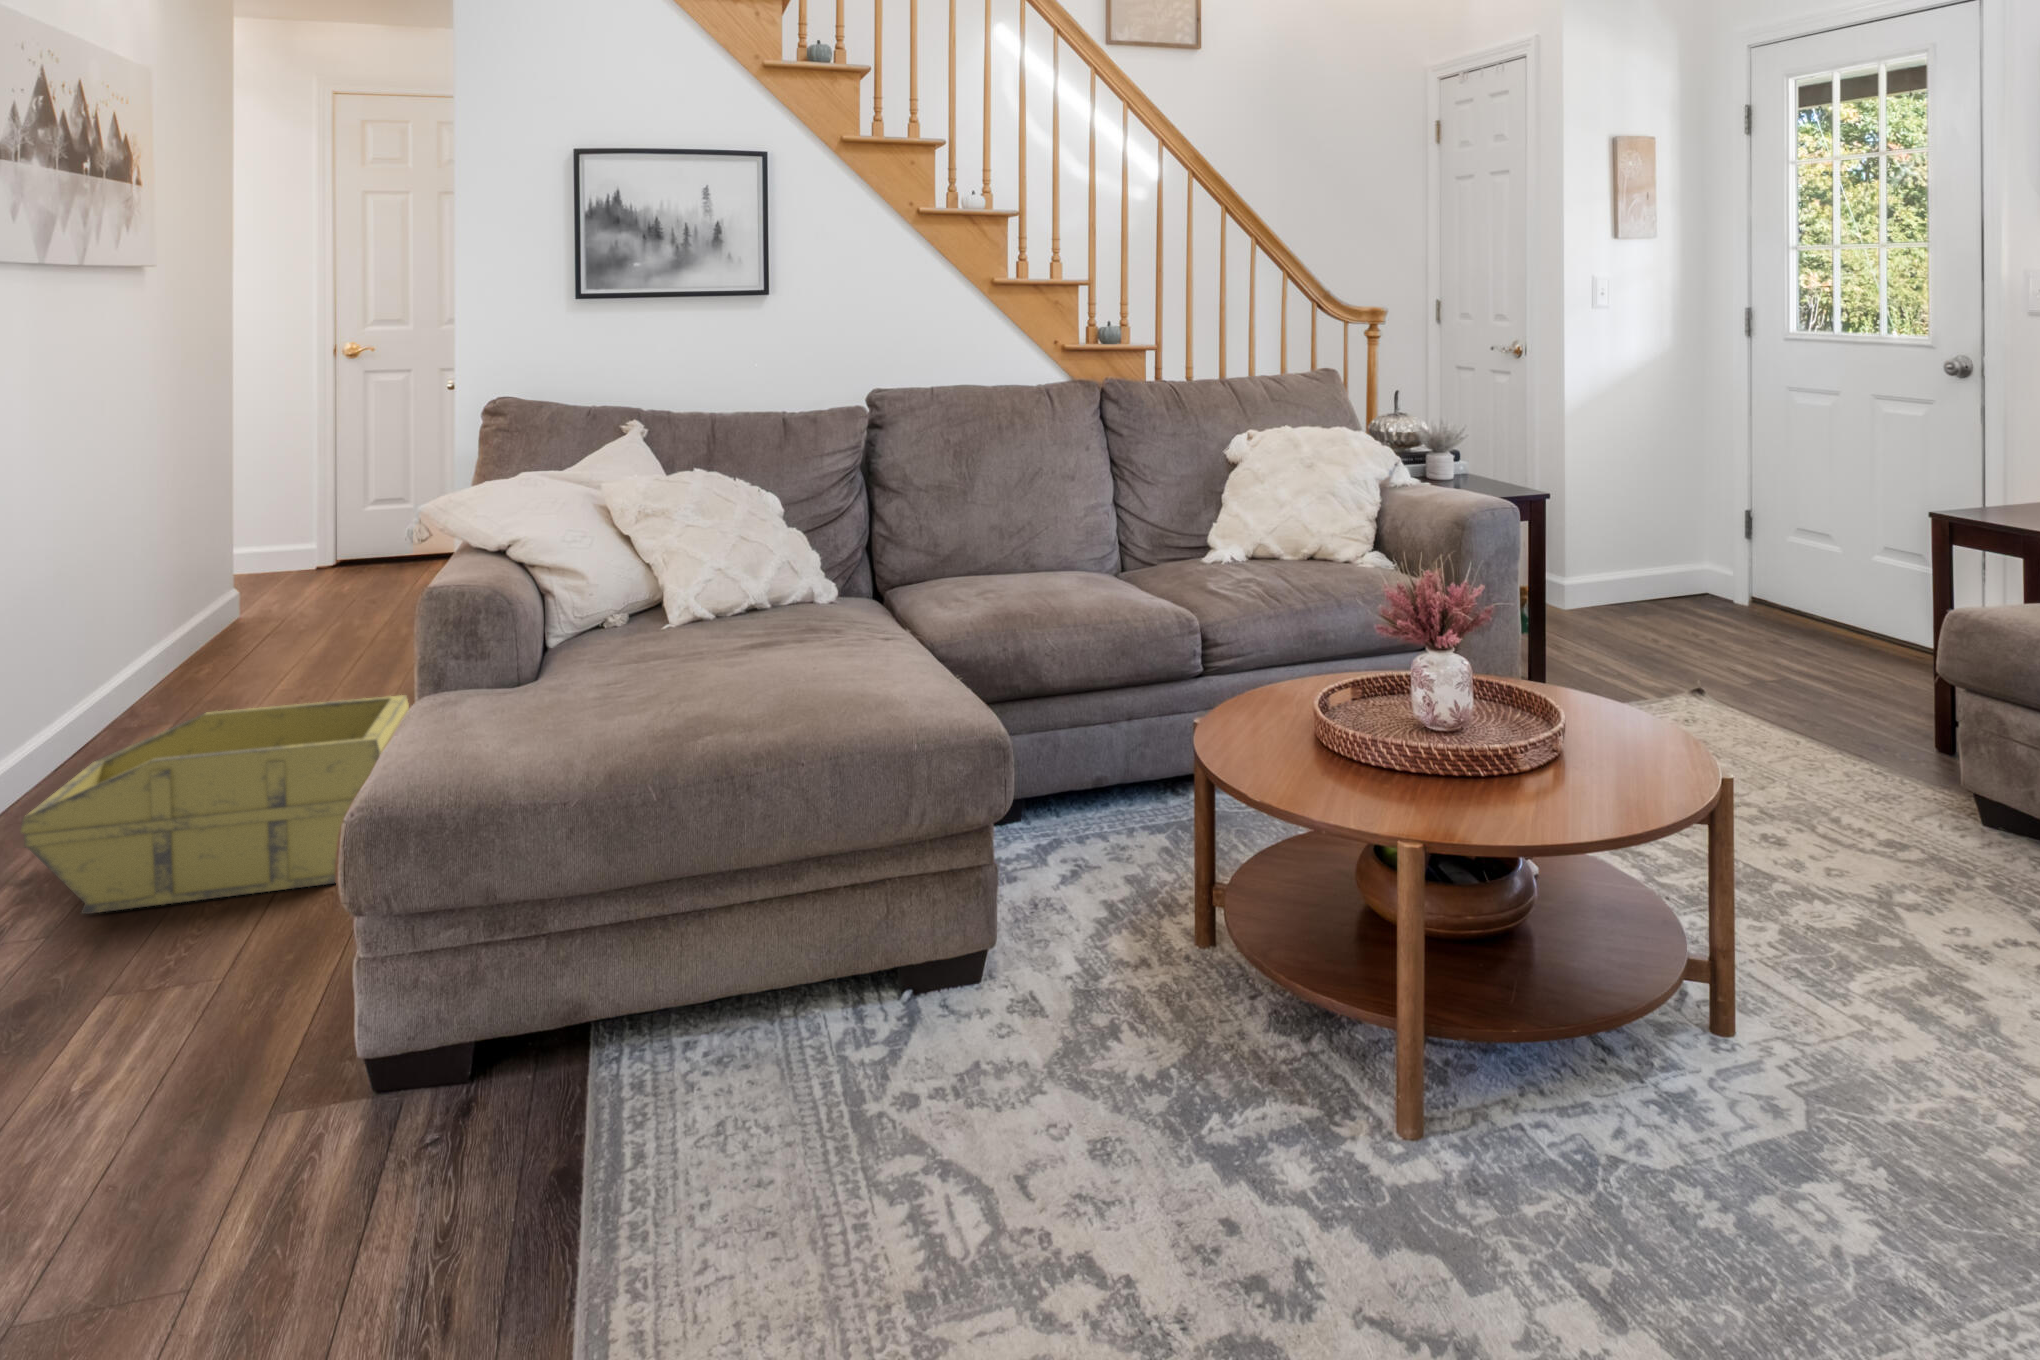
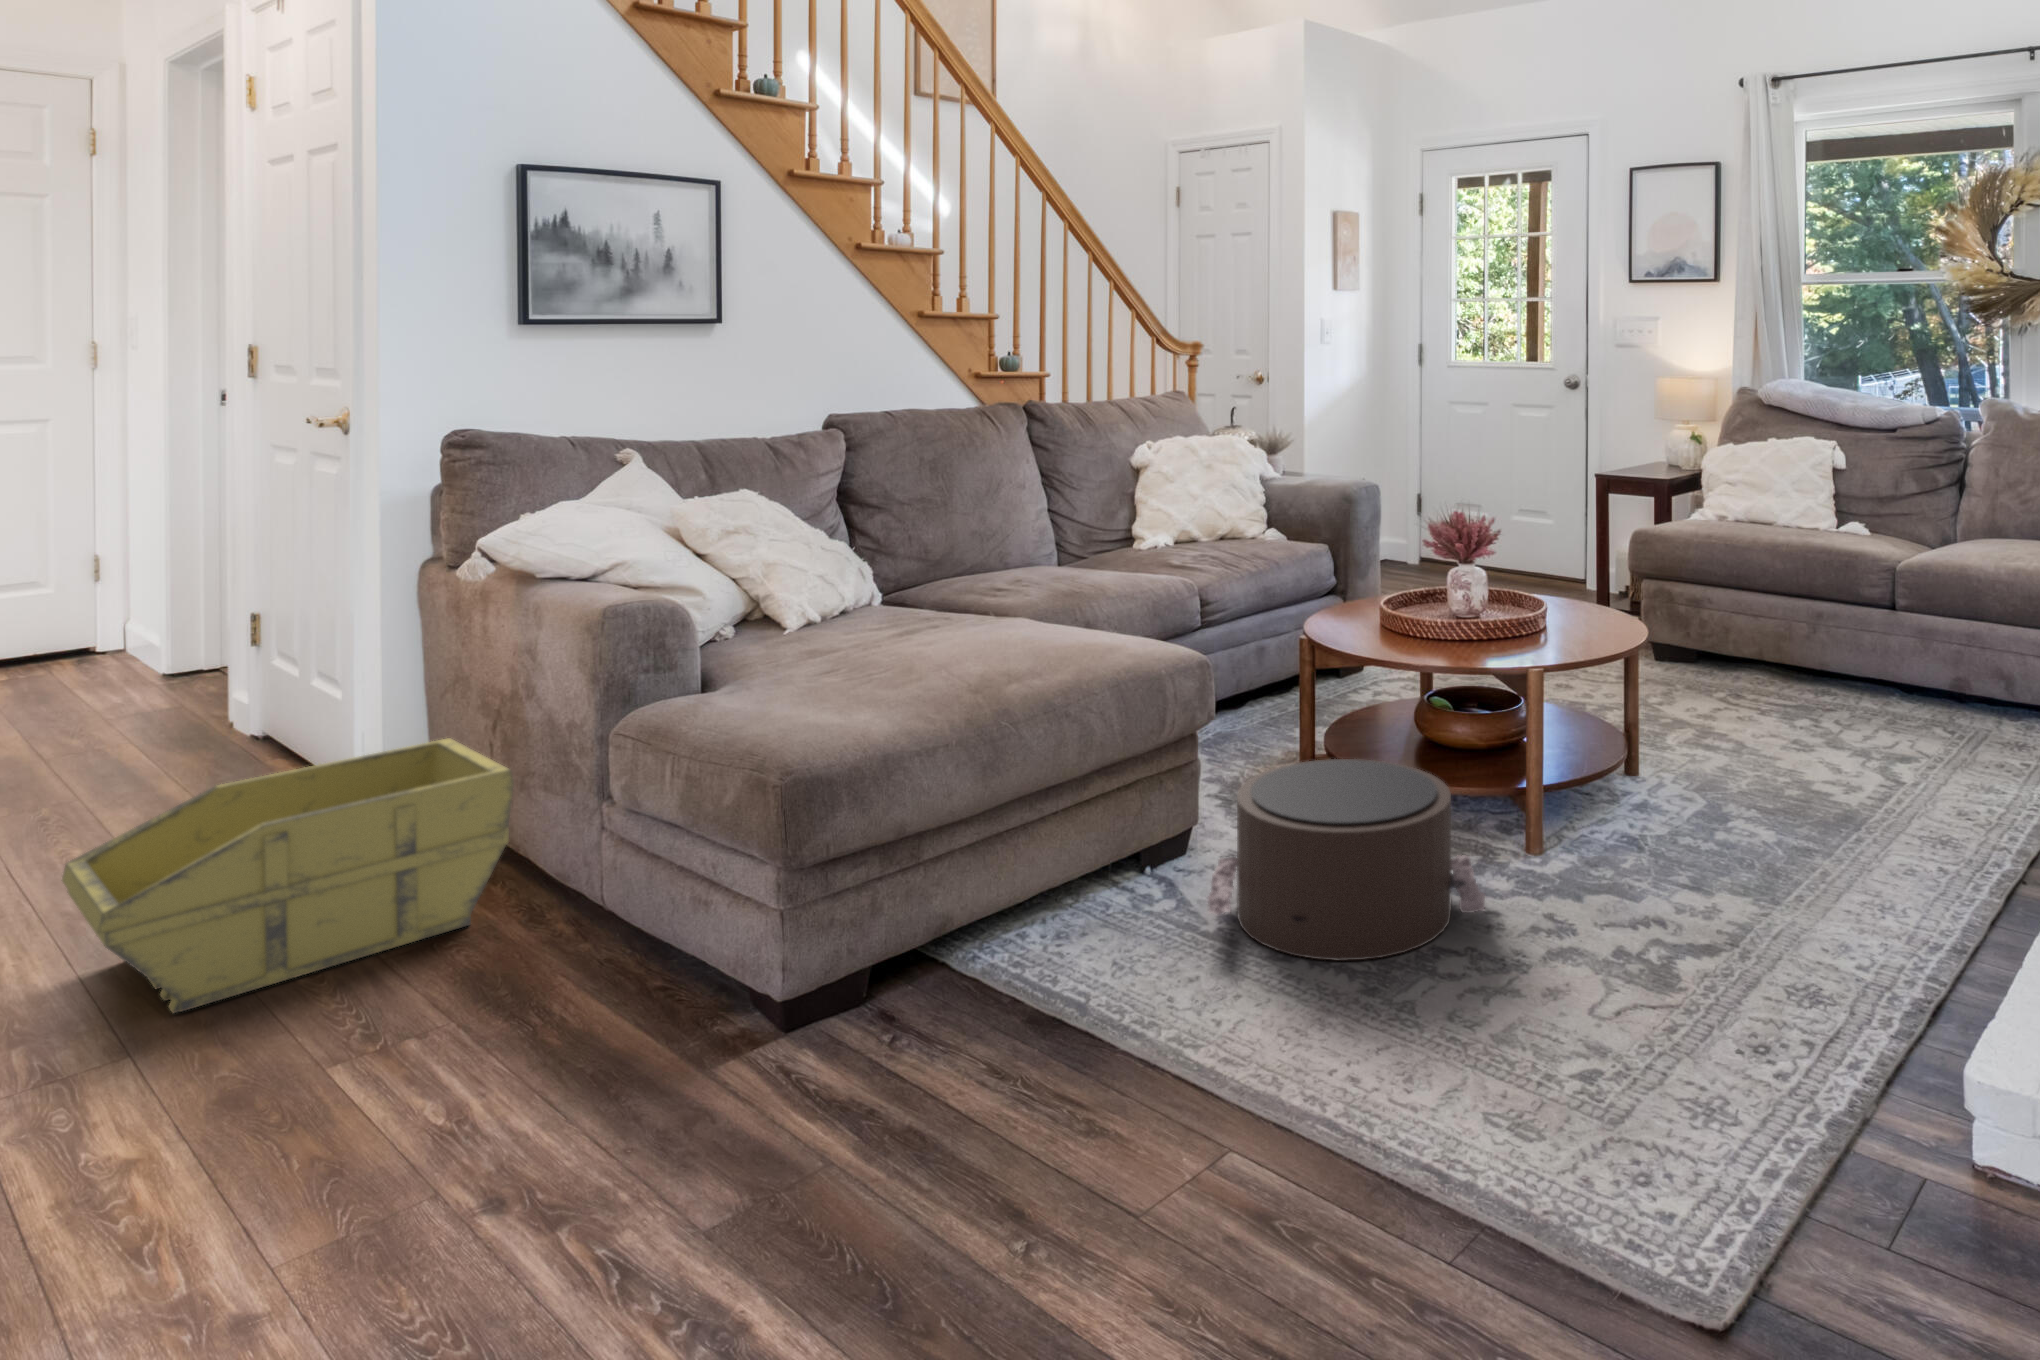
pouf: none [806,908,1226,1255] -> present [1208,759,1485,961]

